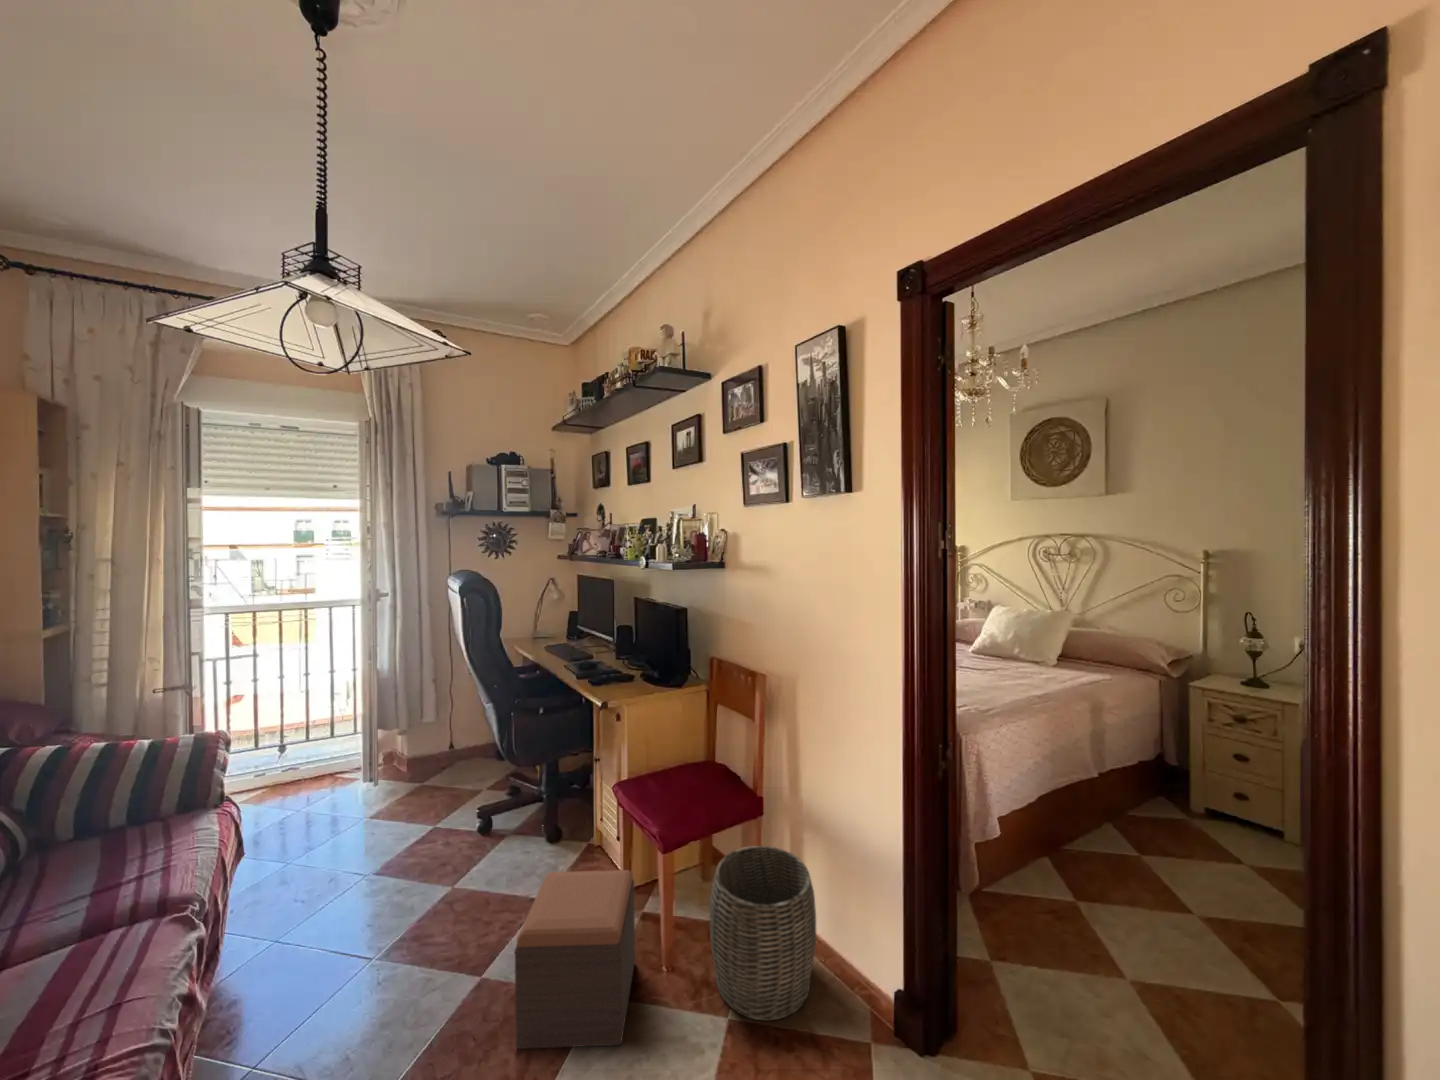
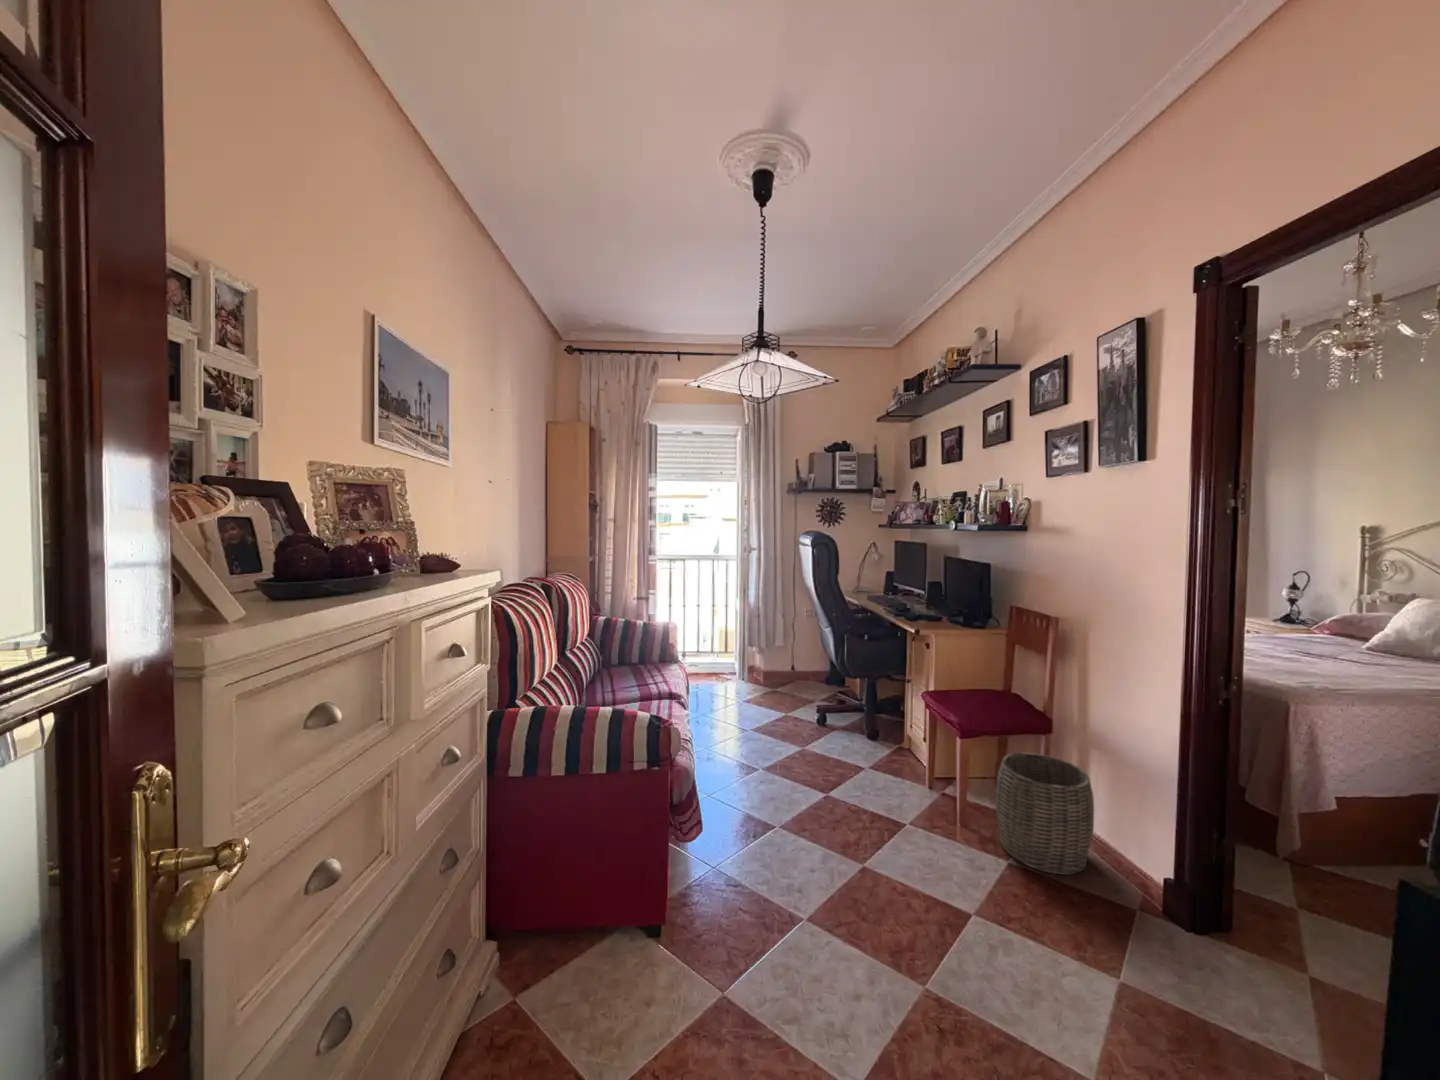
footstool: present [515,870,635,1049] -> none [854,732,936,844]

